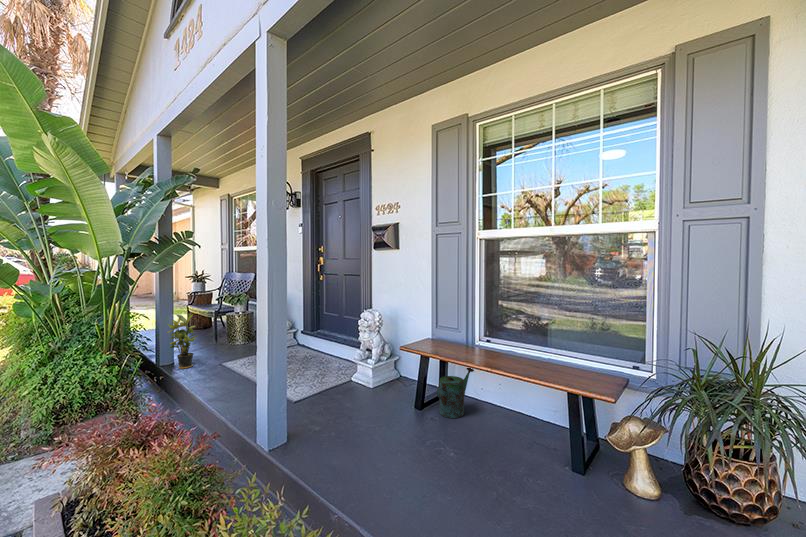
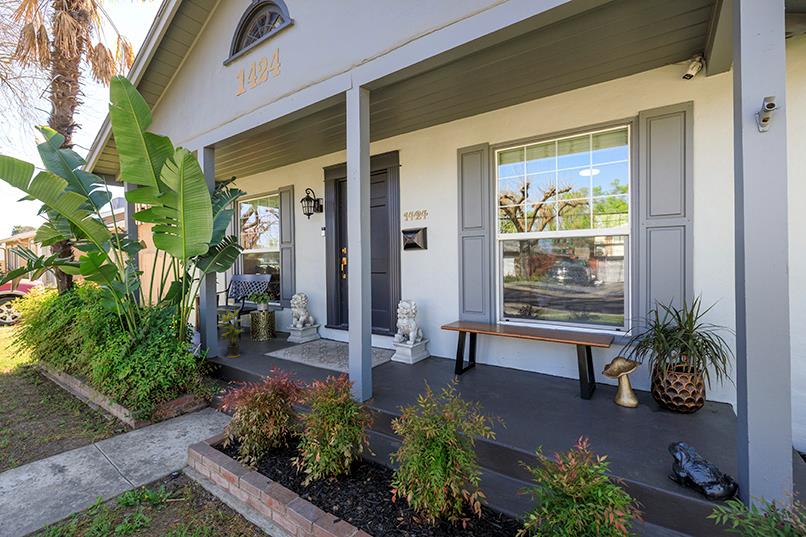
watering can: present [437,368,474,418] -> none [474,340,497,377]

